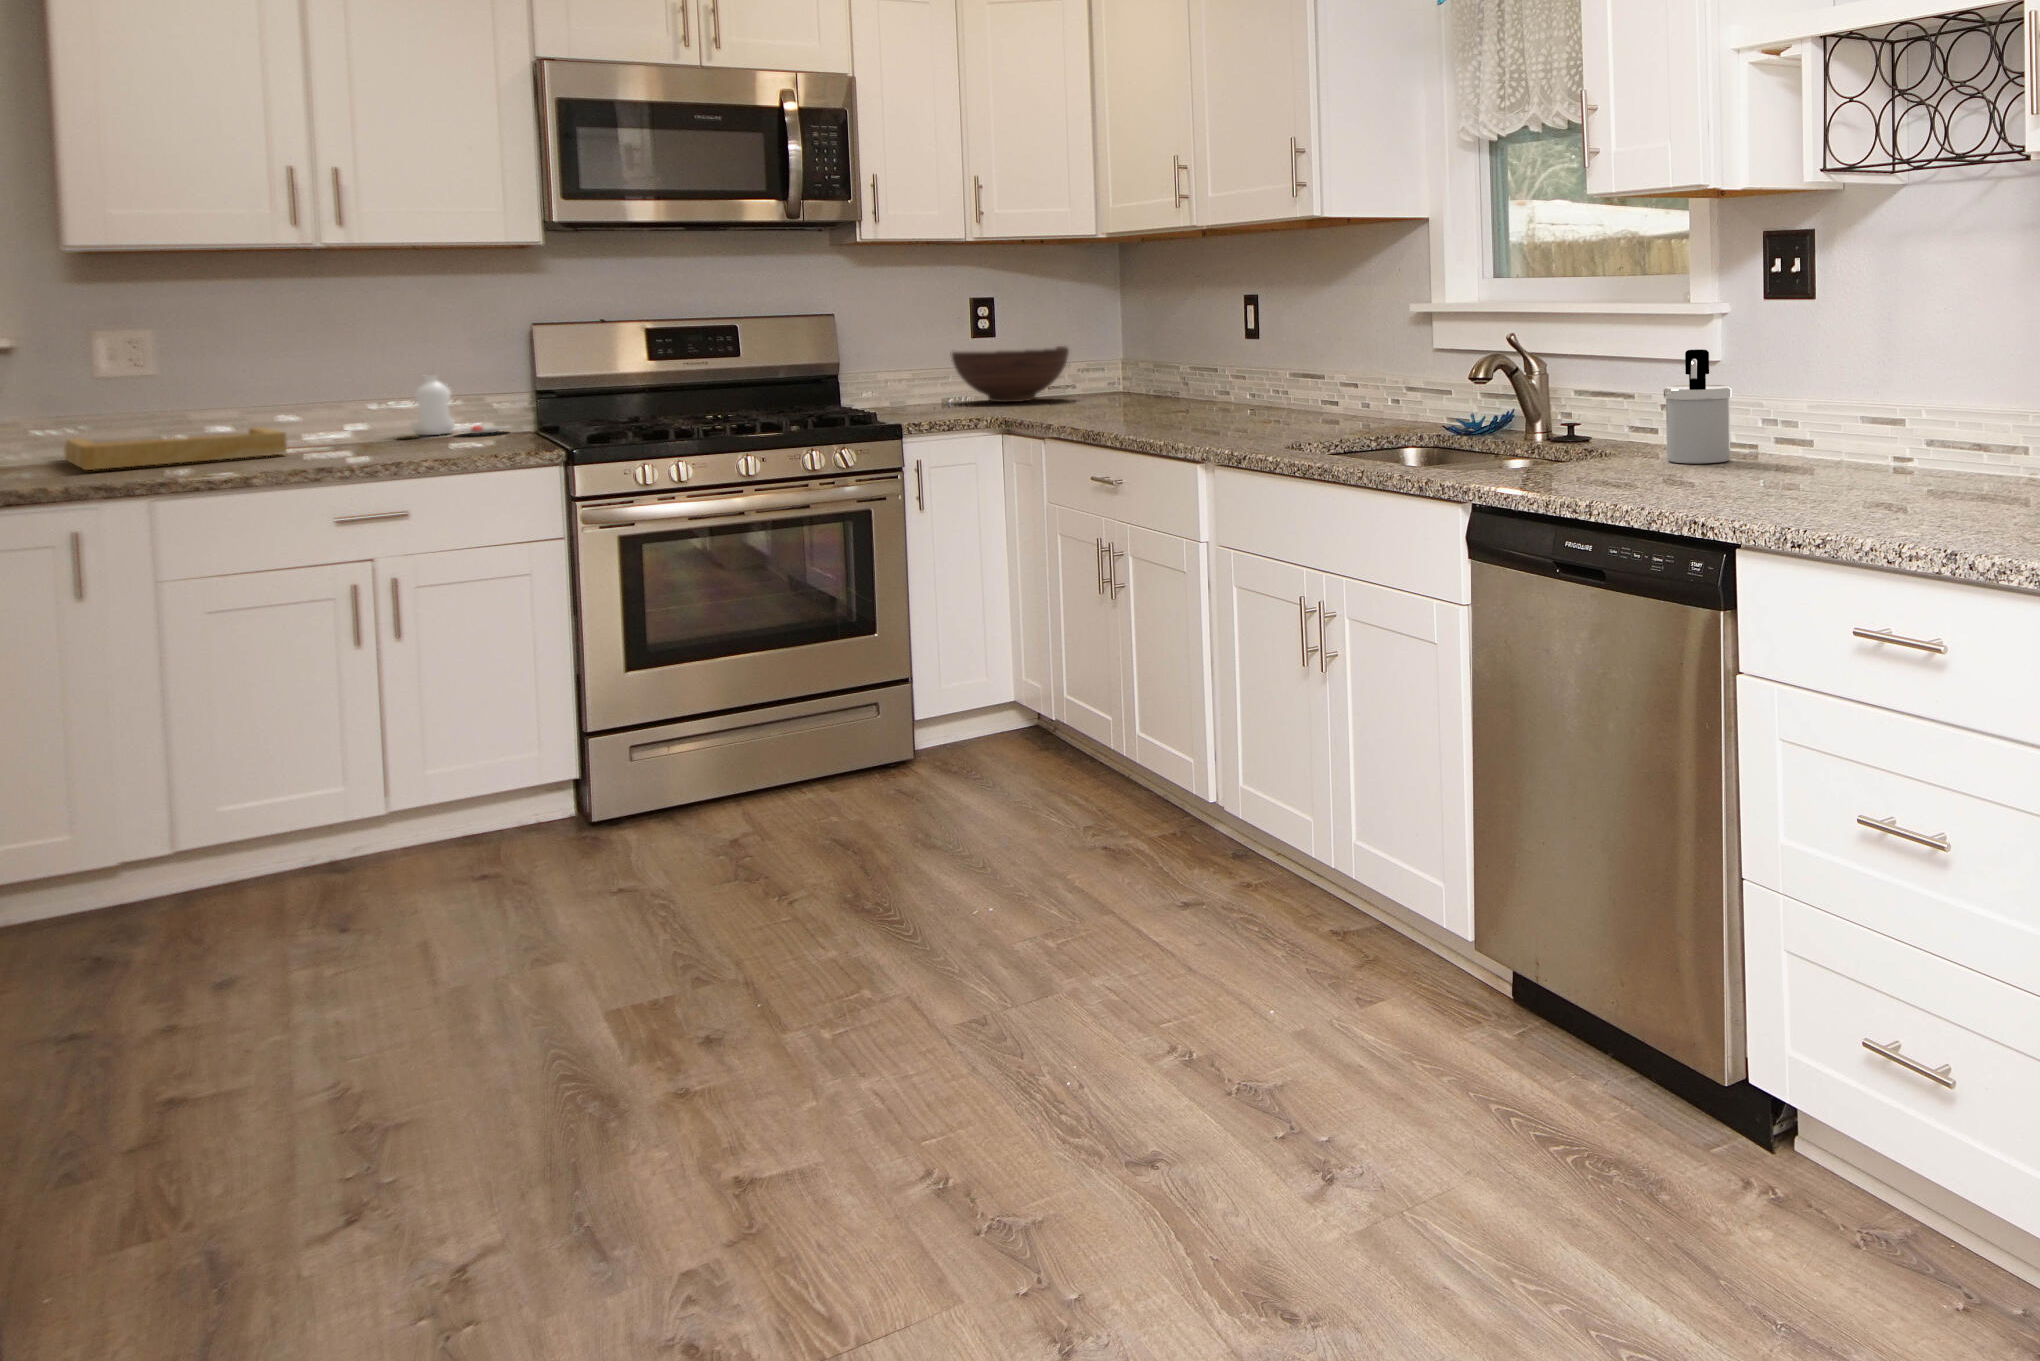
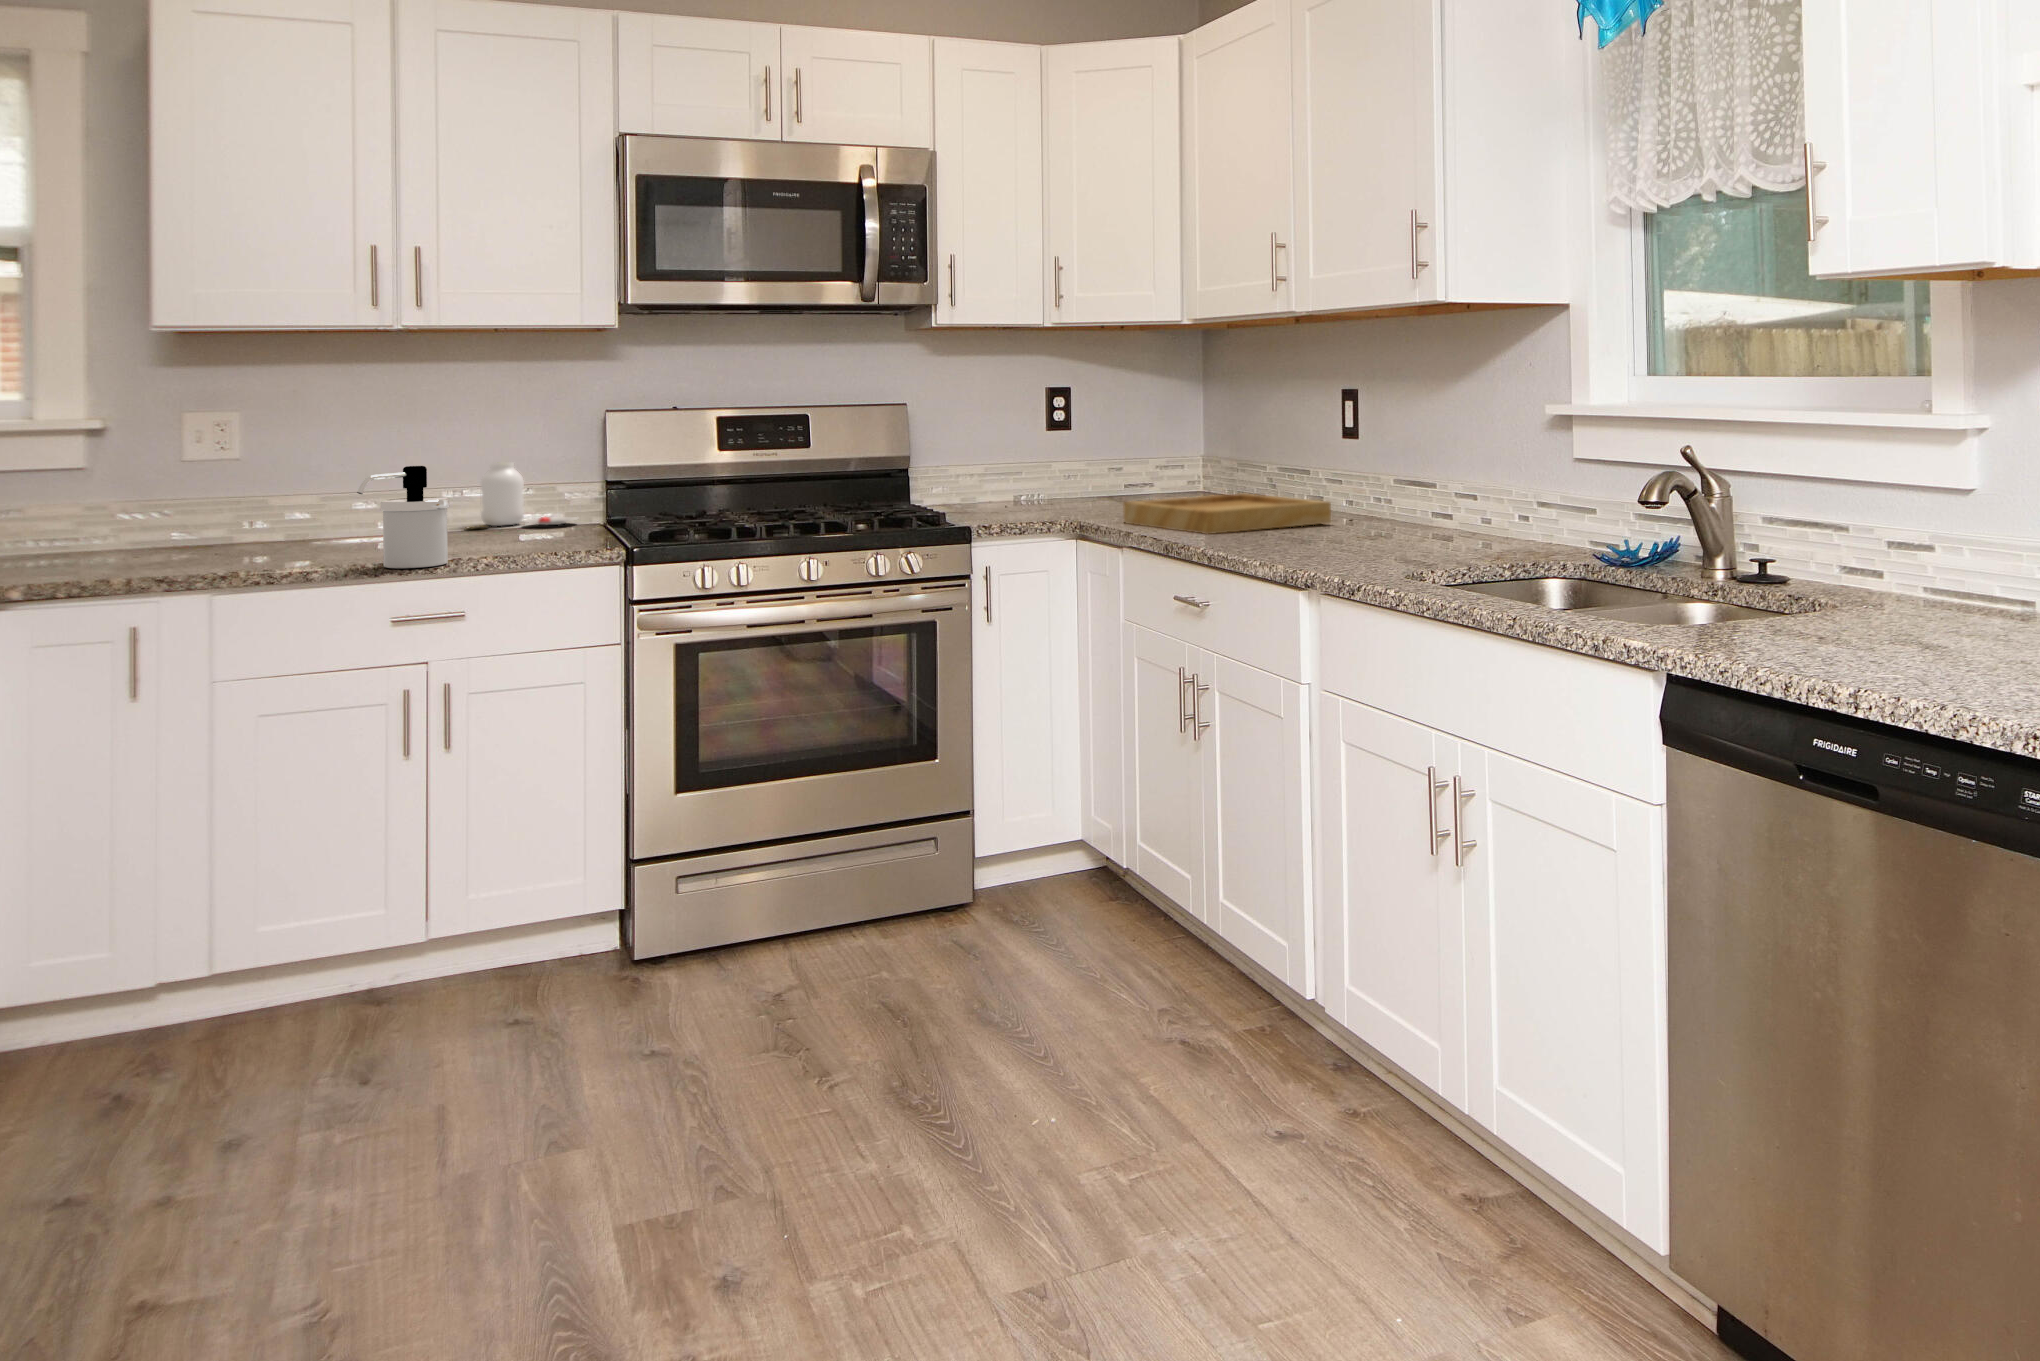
fruit bowl: present [950,346,1069,402] -> none [1026,440,1149,501]
soap dispenser: present [1664,349,1732,464] -> present [357,466,449,568]
tray: present [64,428,287,470] -> present [1123,493,1331,534]

